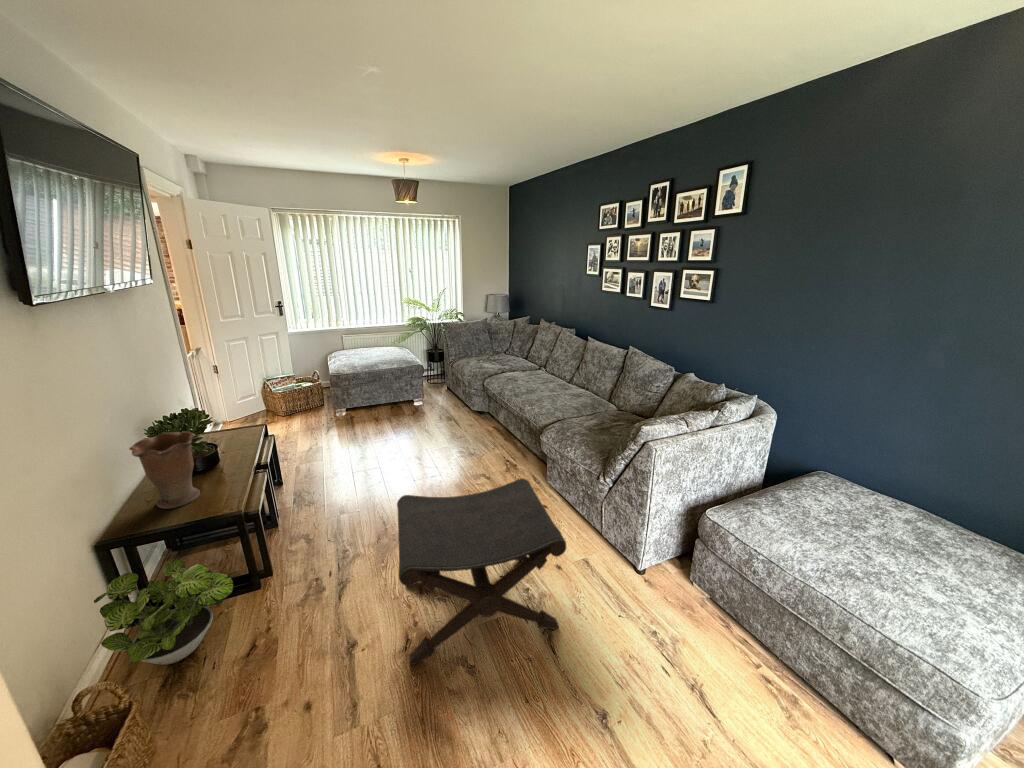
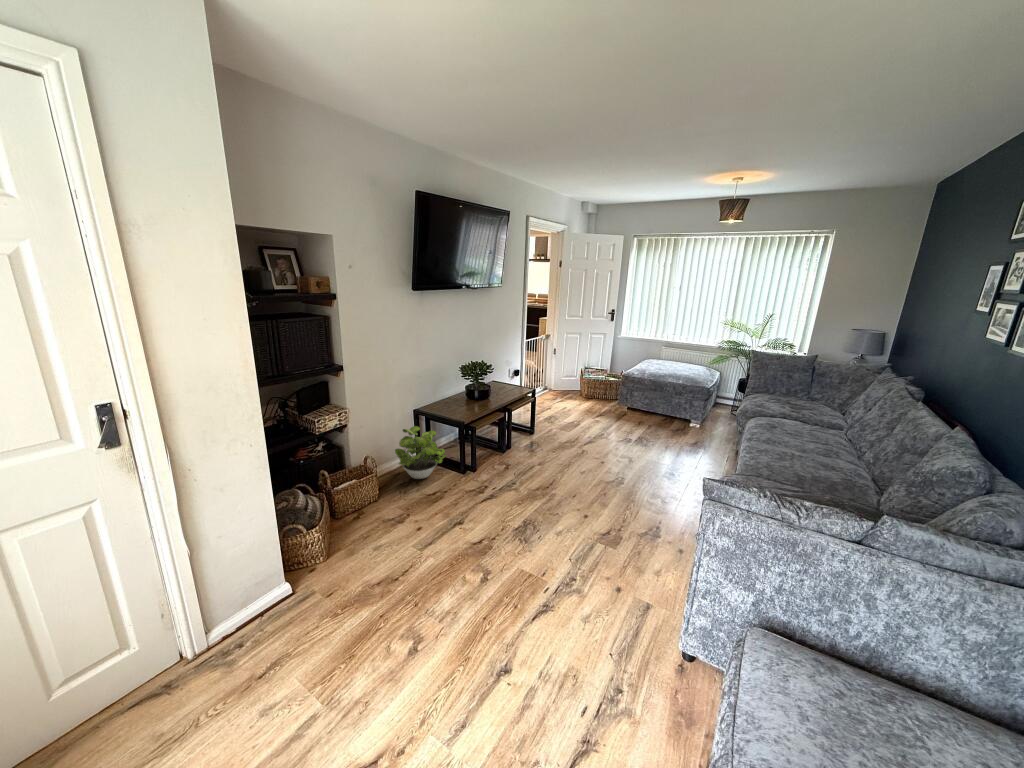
vase: present [130,431,200,509] -> none [440,367,470,408]
footstool: present [397,479,566,665] -> none [464,450,617,613]

